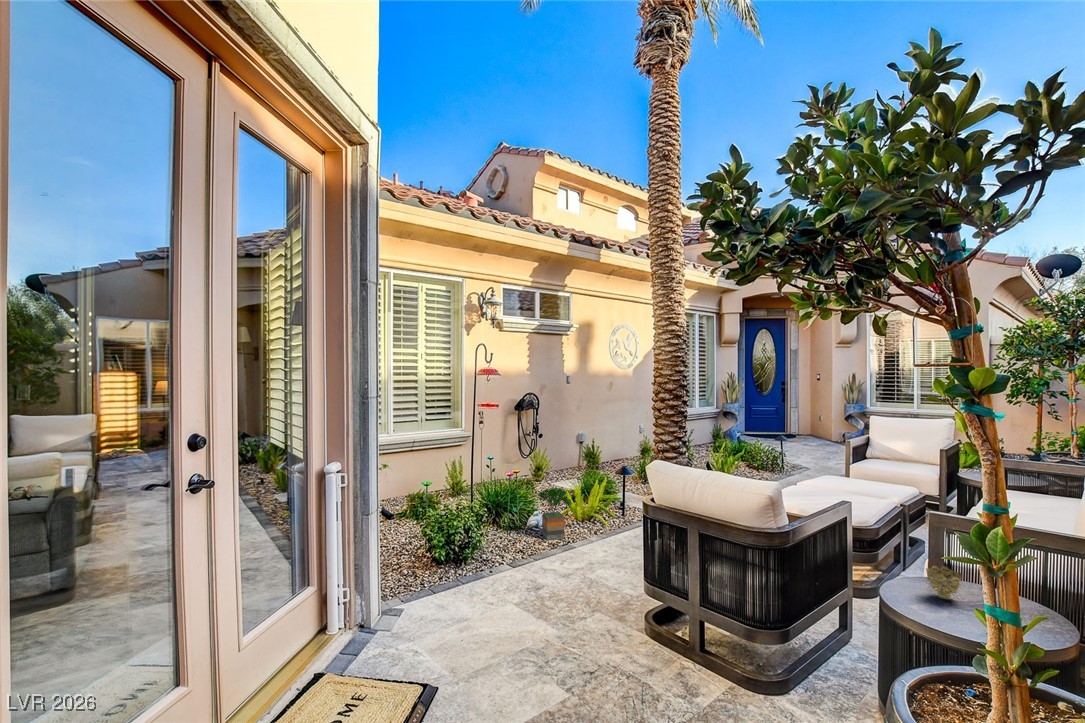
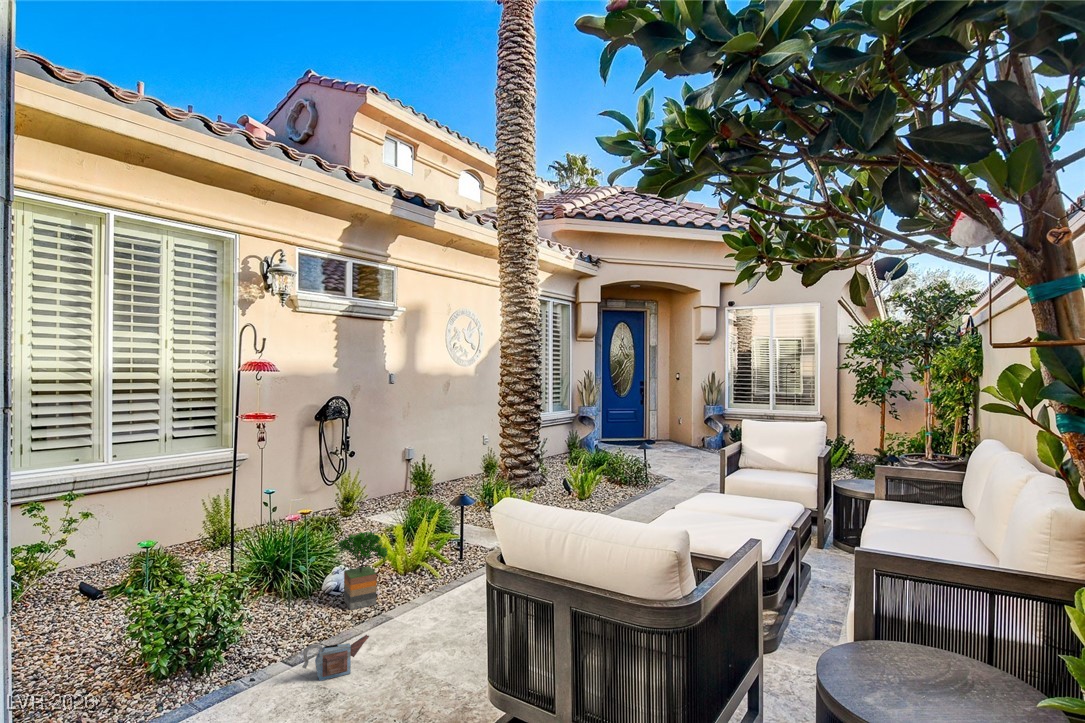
watering can: none [522,551,563,577] -> present [302,635,369,681]
decorative bowl: present [926,566,962,600] -> none [868,629,914,678]

